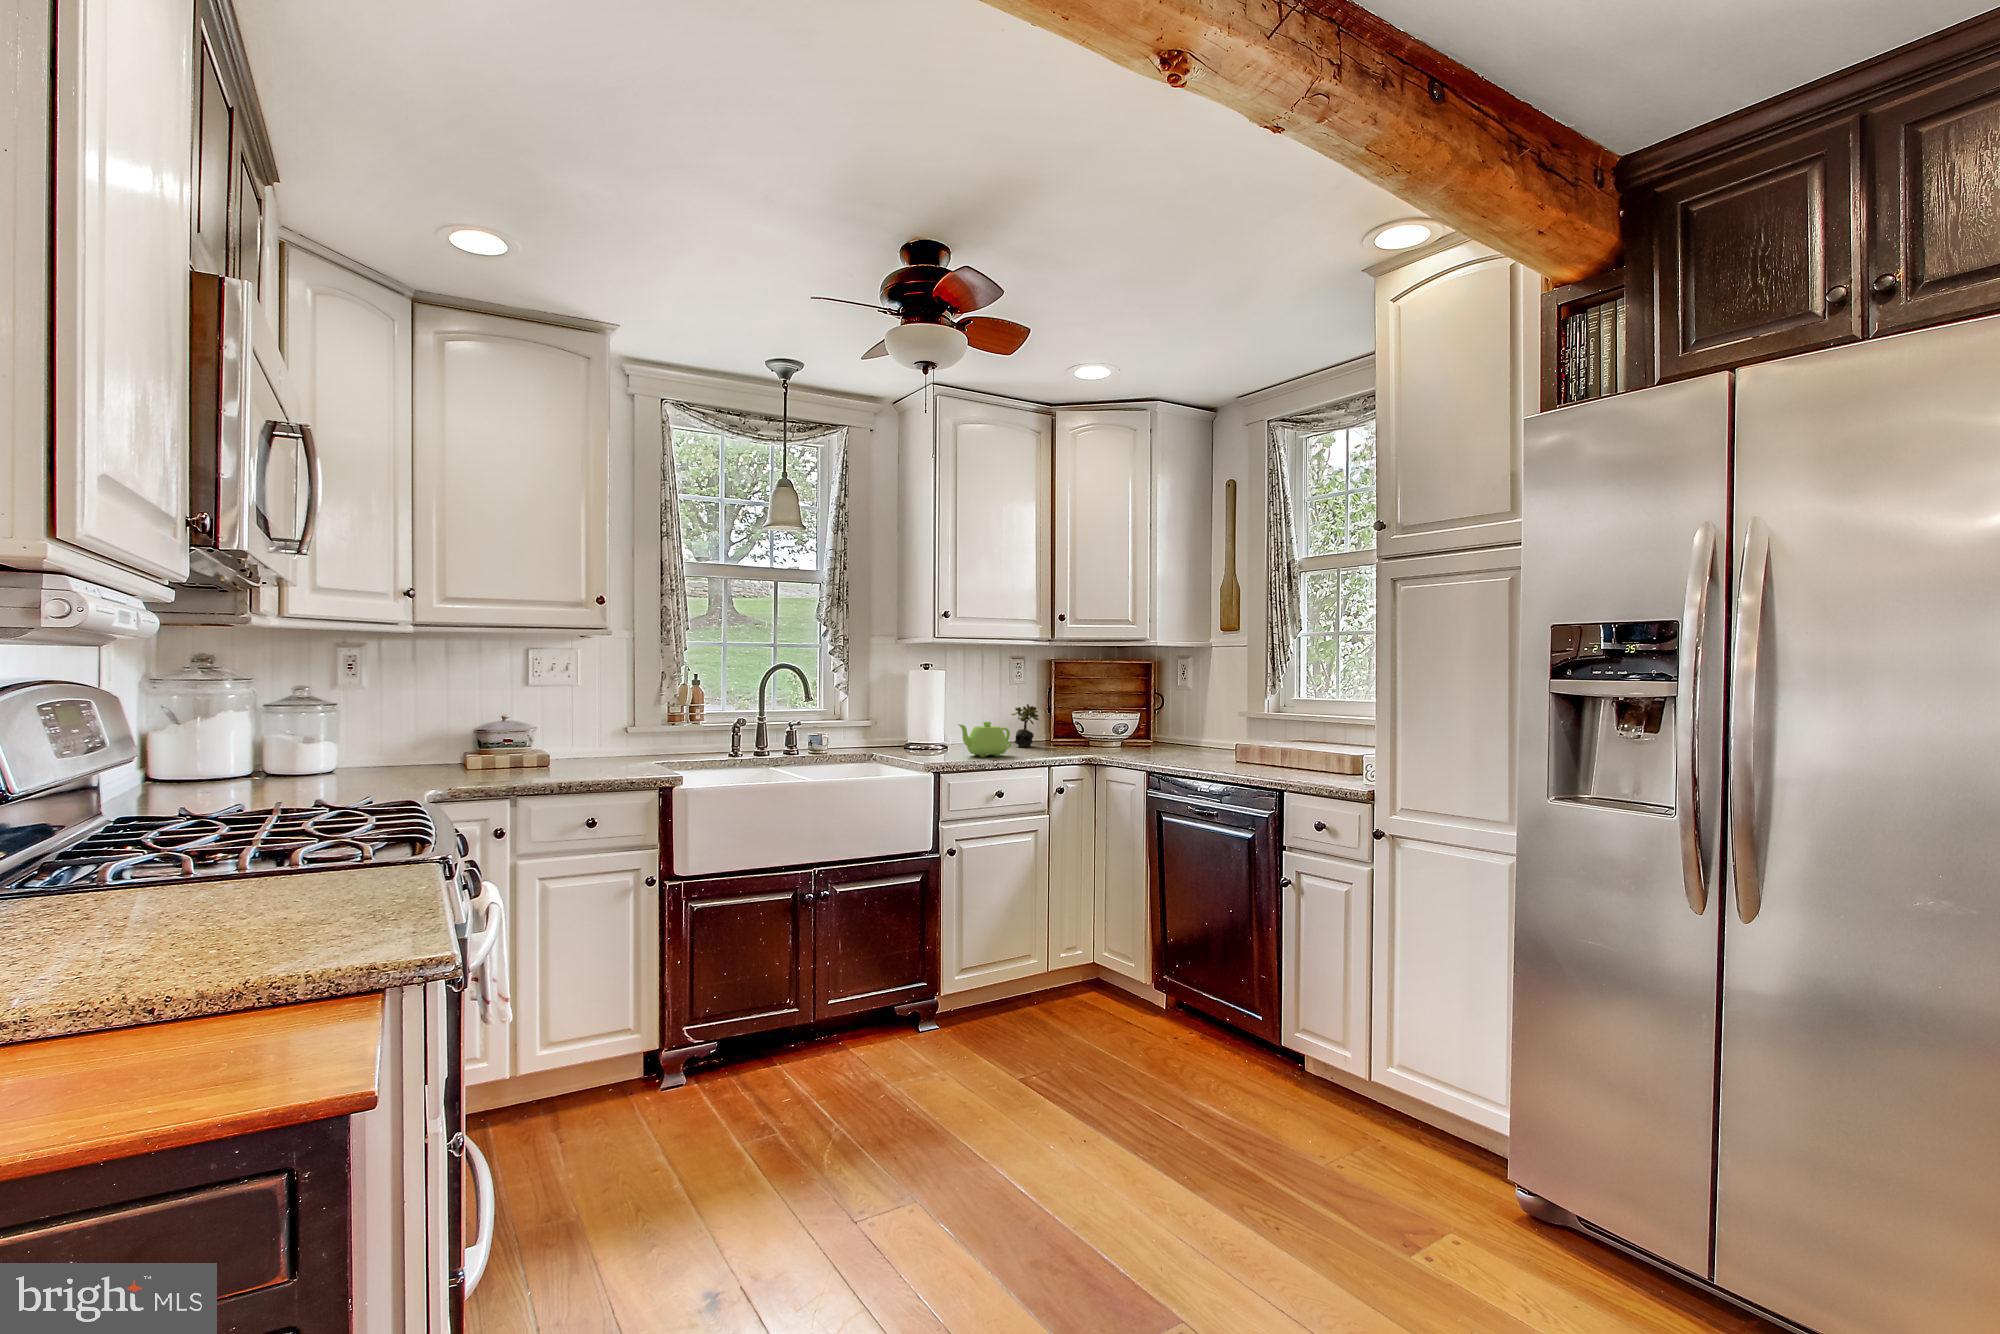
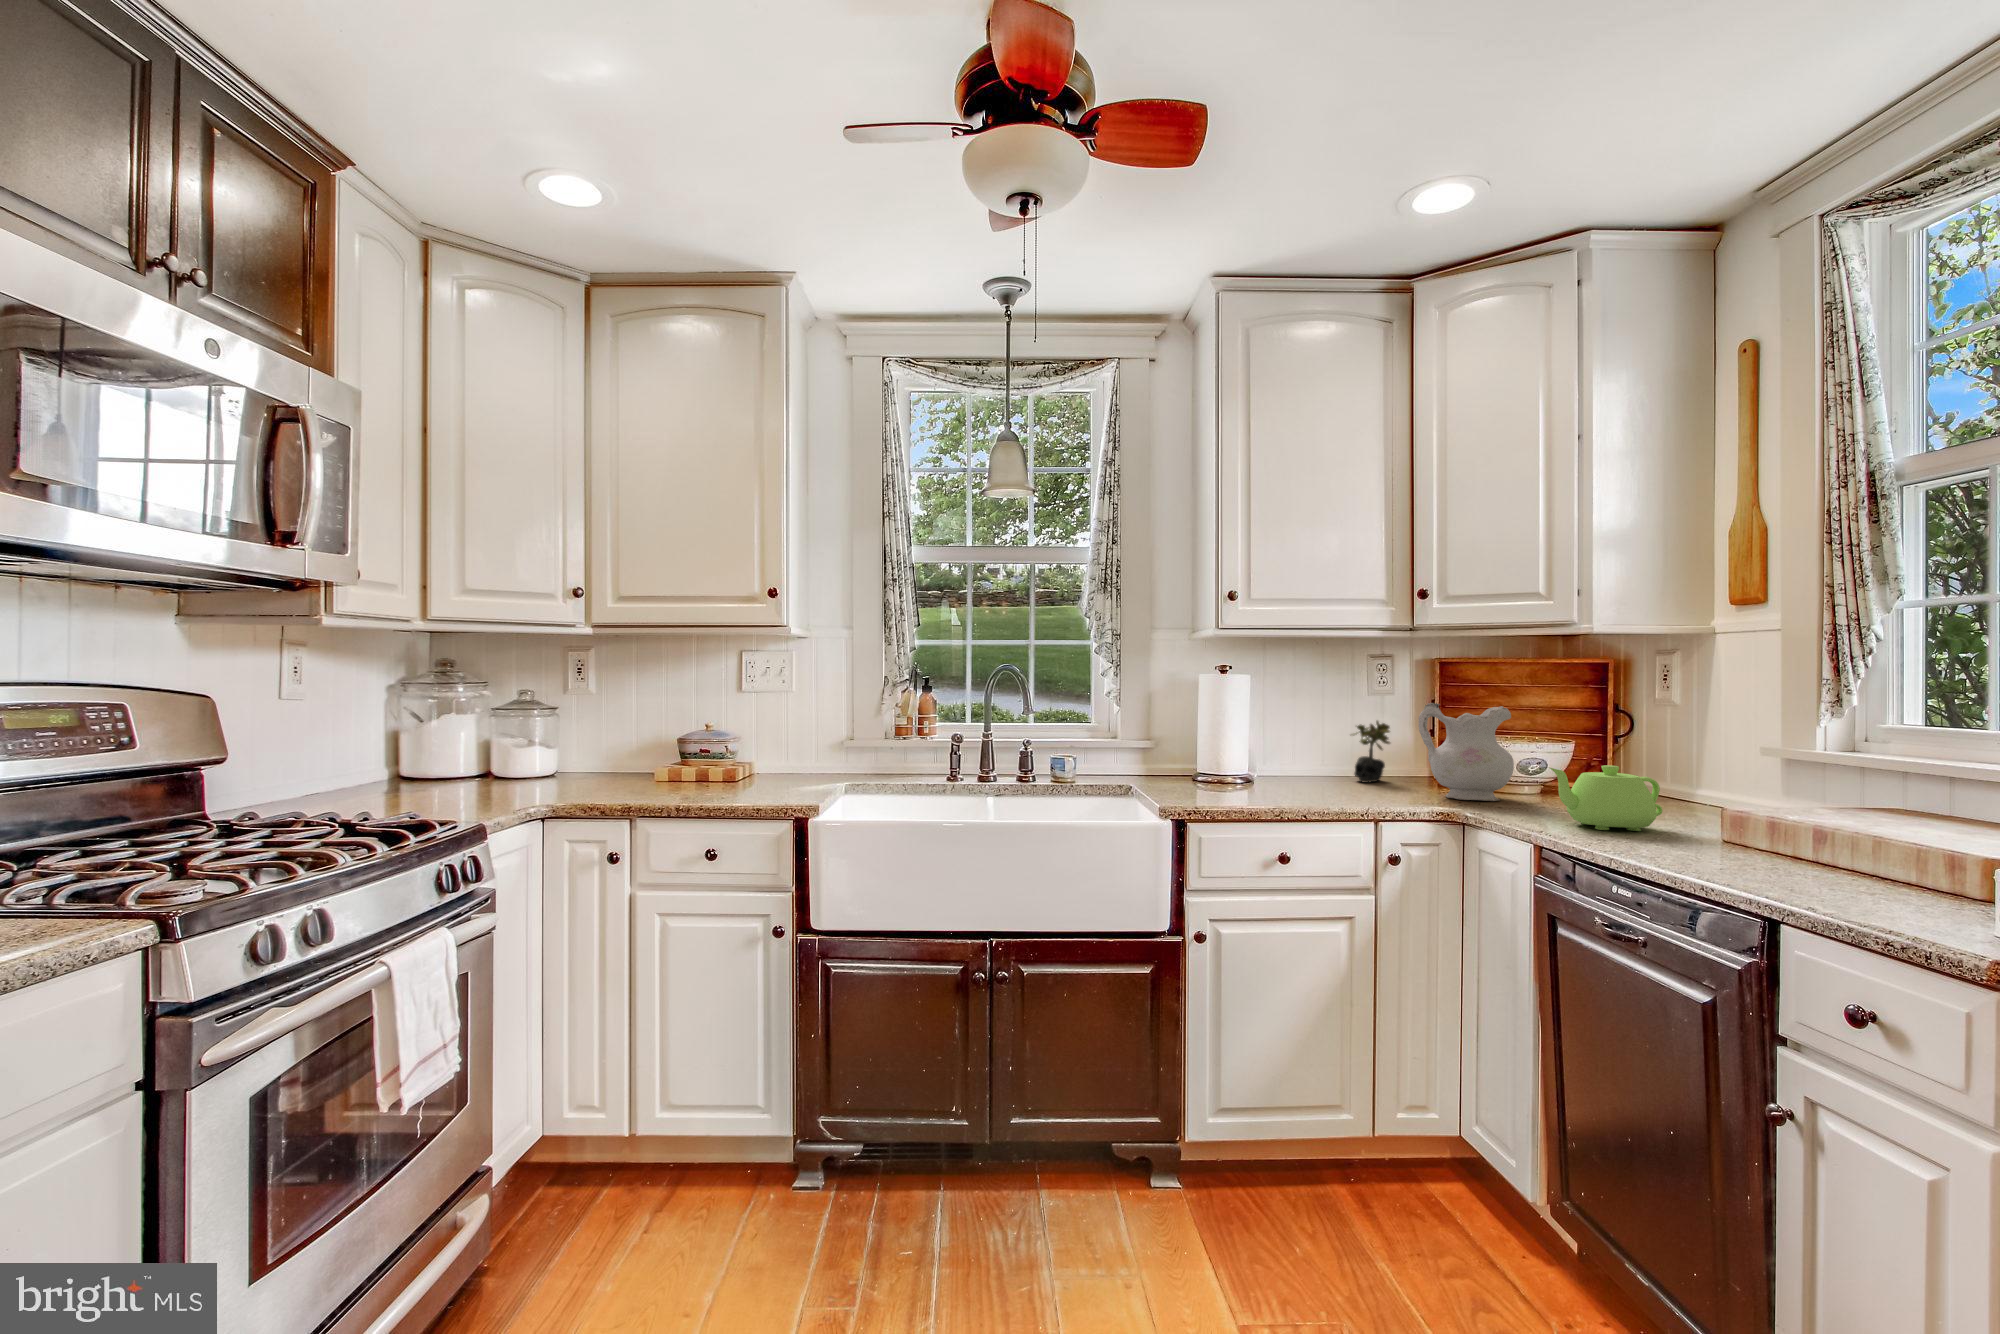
ceramic pitcher: none [1065,690,1118,752] -> present [1418,703,1514,801]
teapot: present [958,722,1011,757] -> present [1549,765,1662,831]

